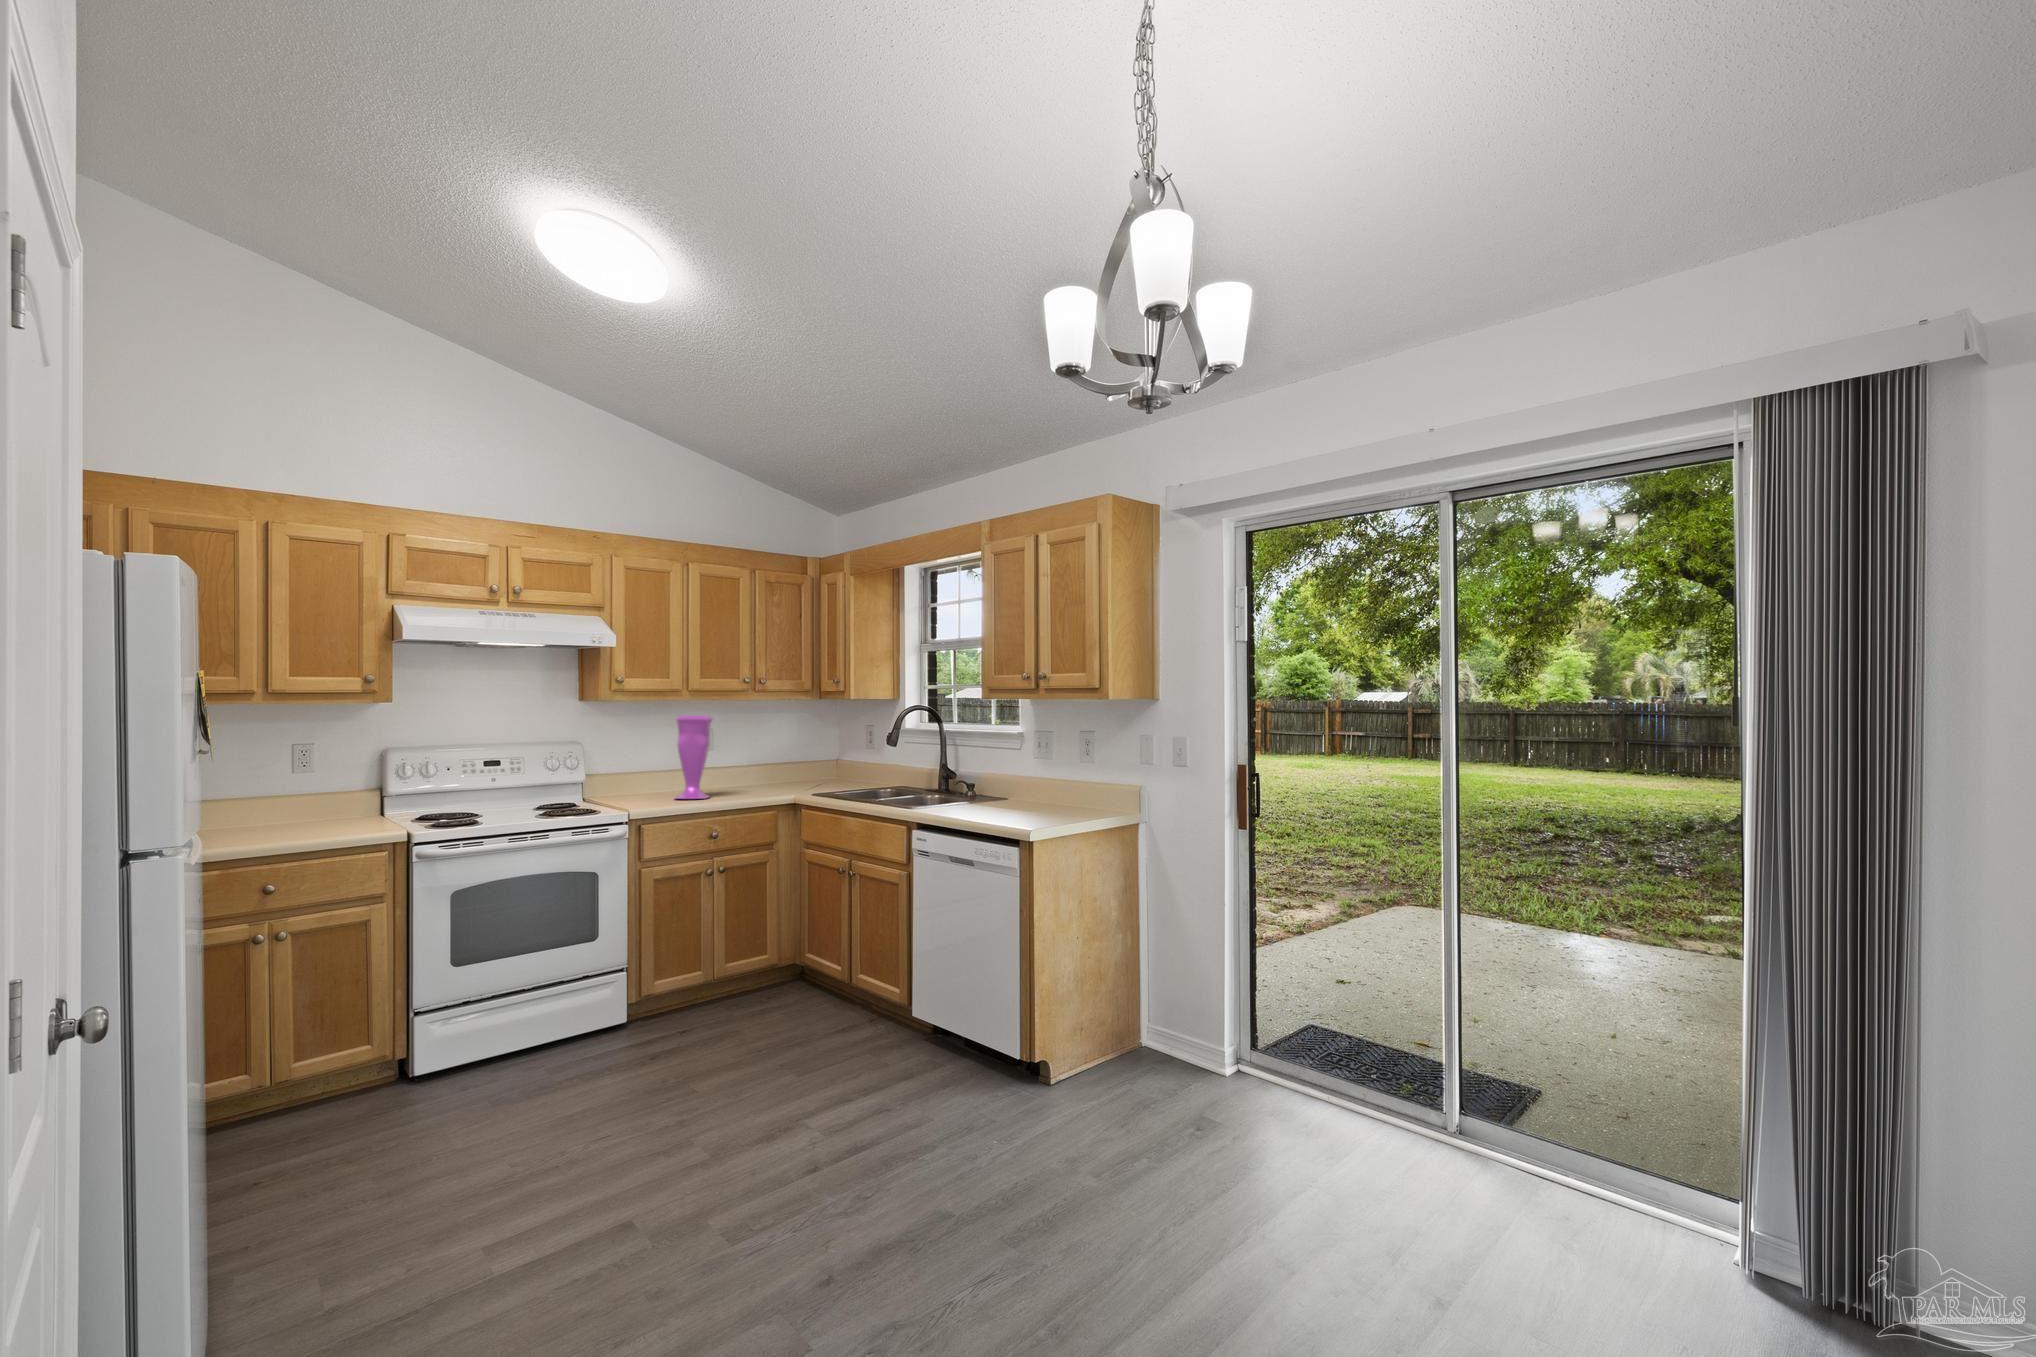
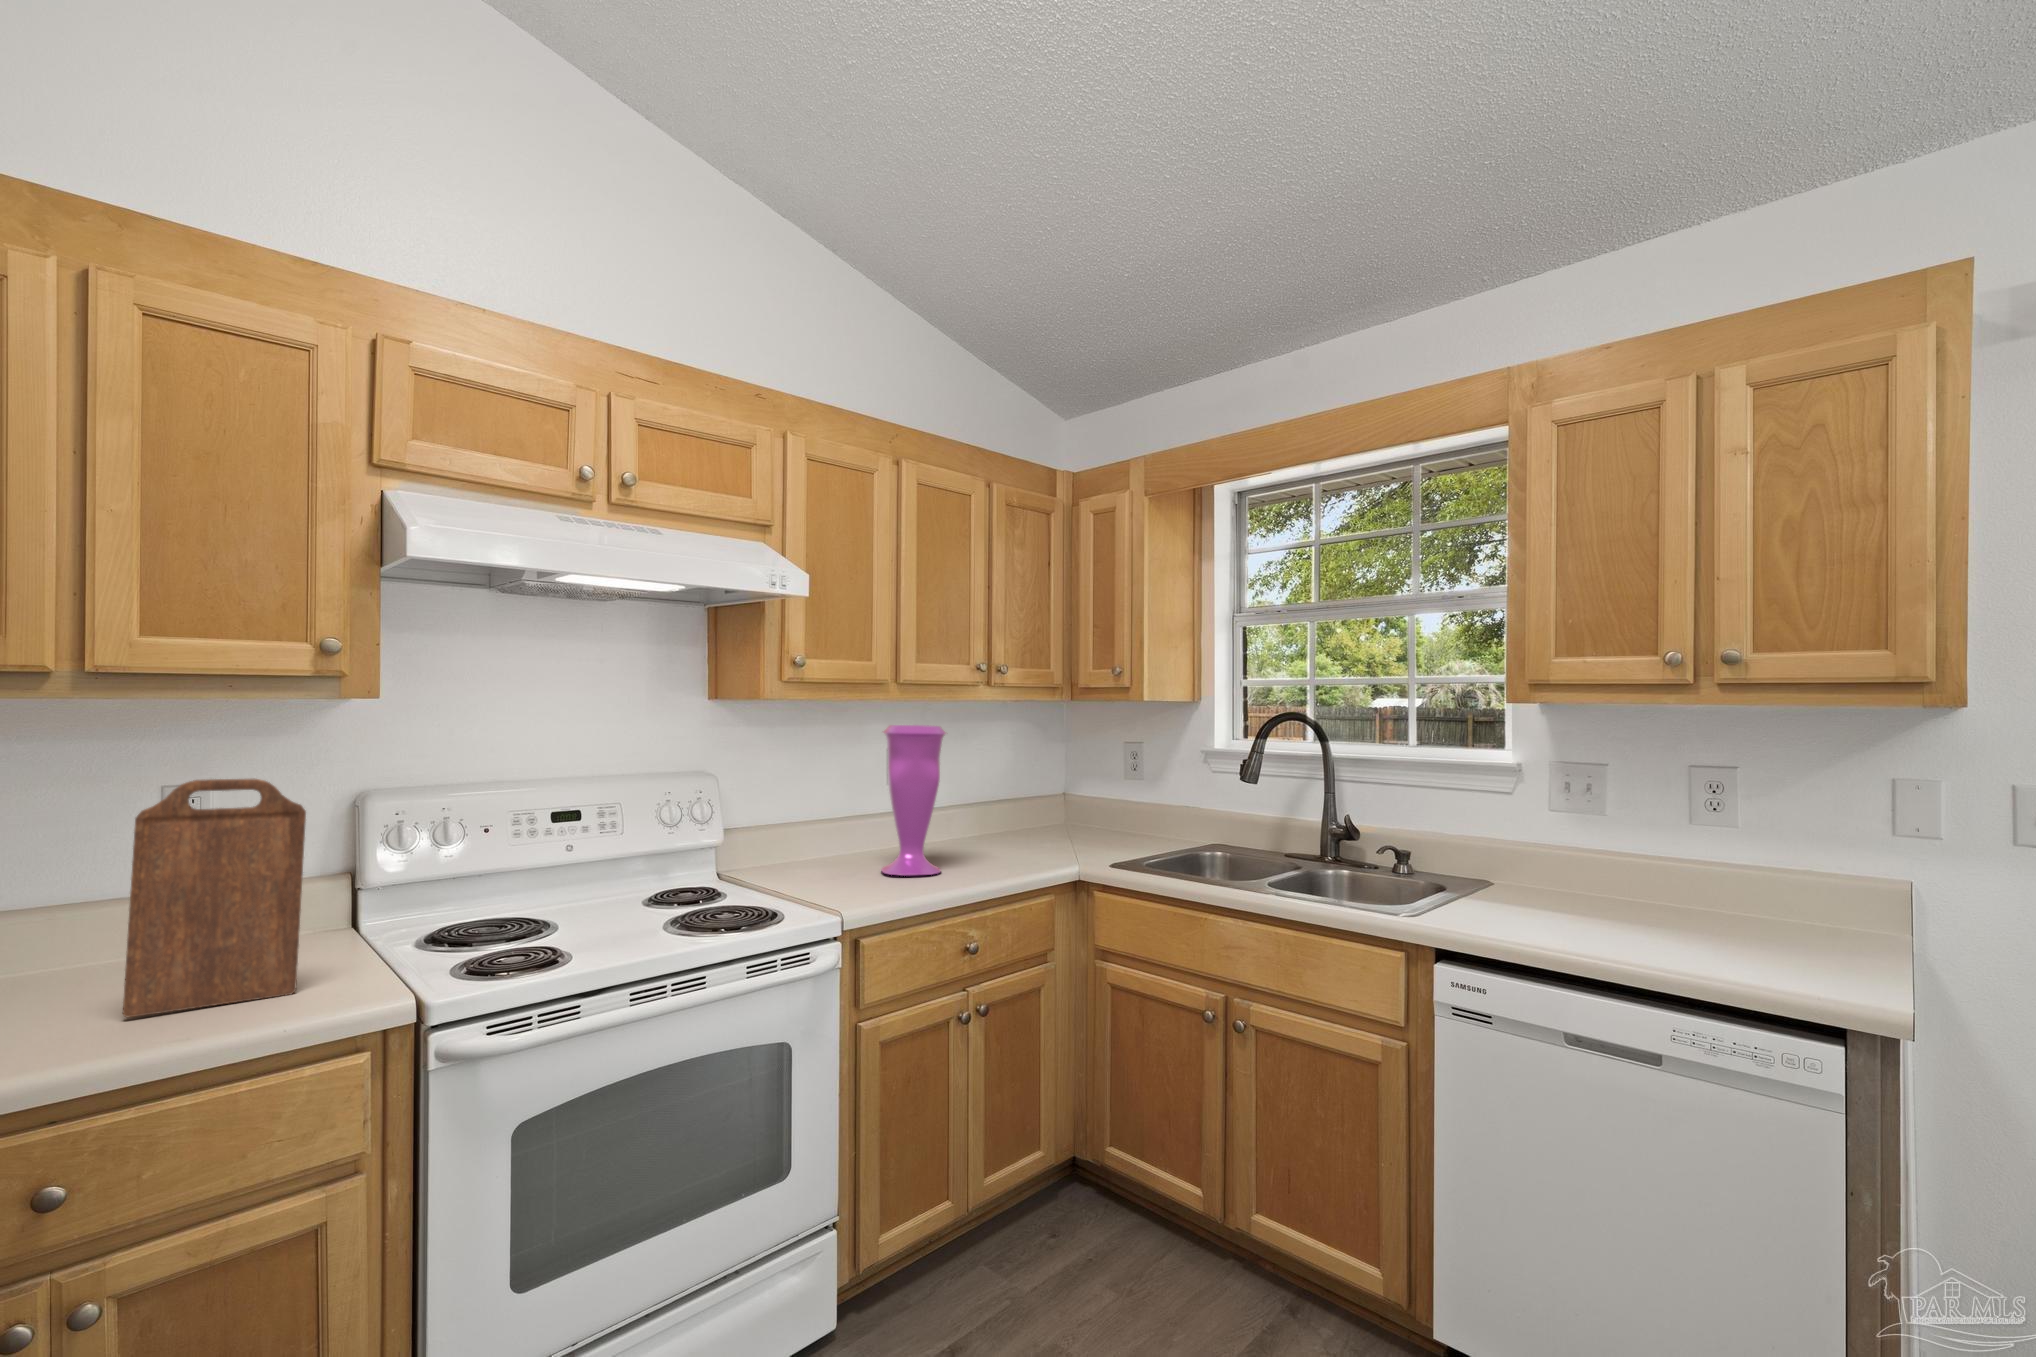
cutting board: none [289,738,361,835] -> present [123,779,306,1017]

